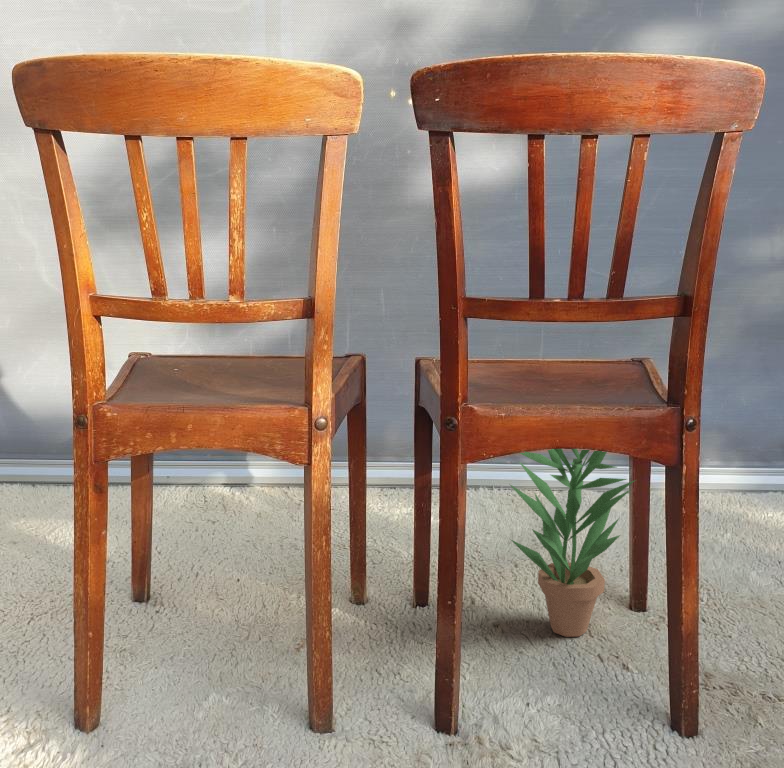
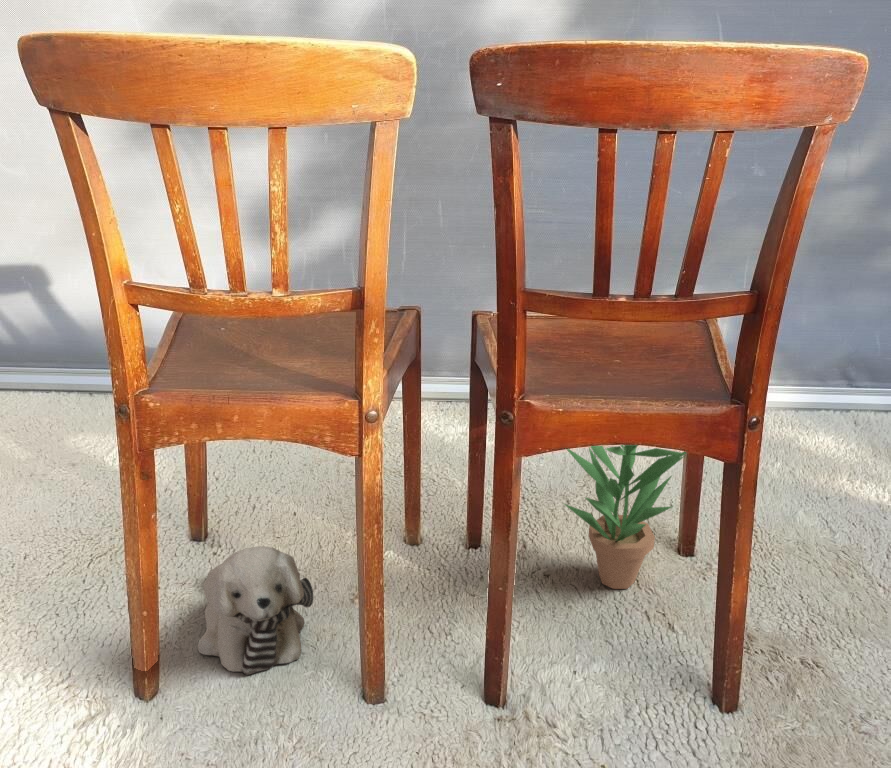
plush toy: none [140,574,259,709] -> present [198,546,313,675]

